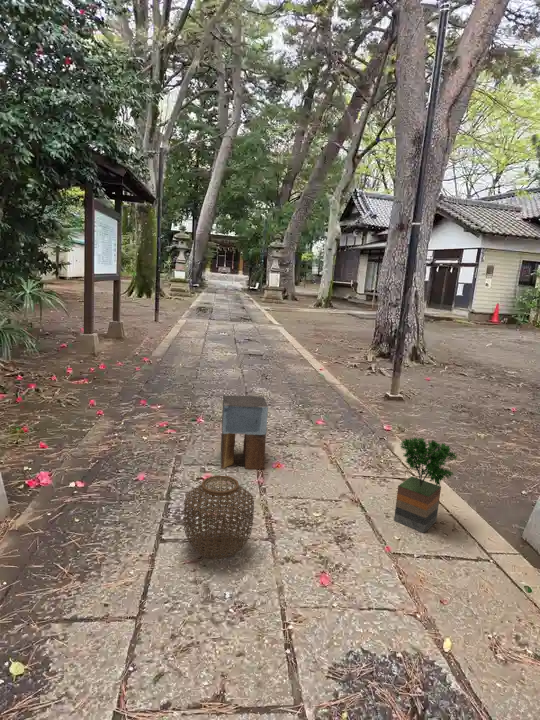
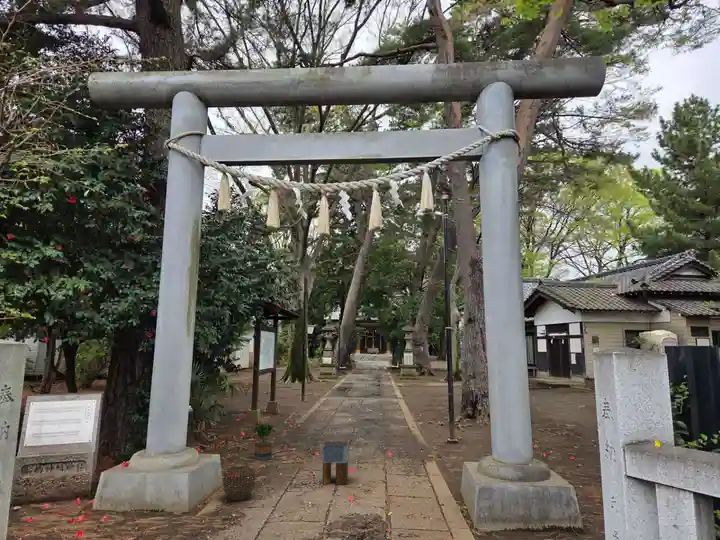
potted tree: present [394,438,457,533] -> present [253,424,275,461]
woven basket: present [184,475,254,559] -> present [223,463,255,500]

